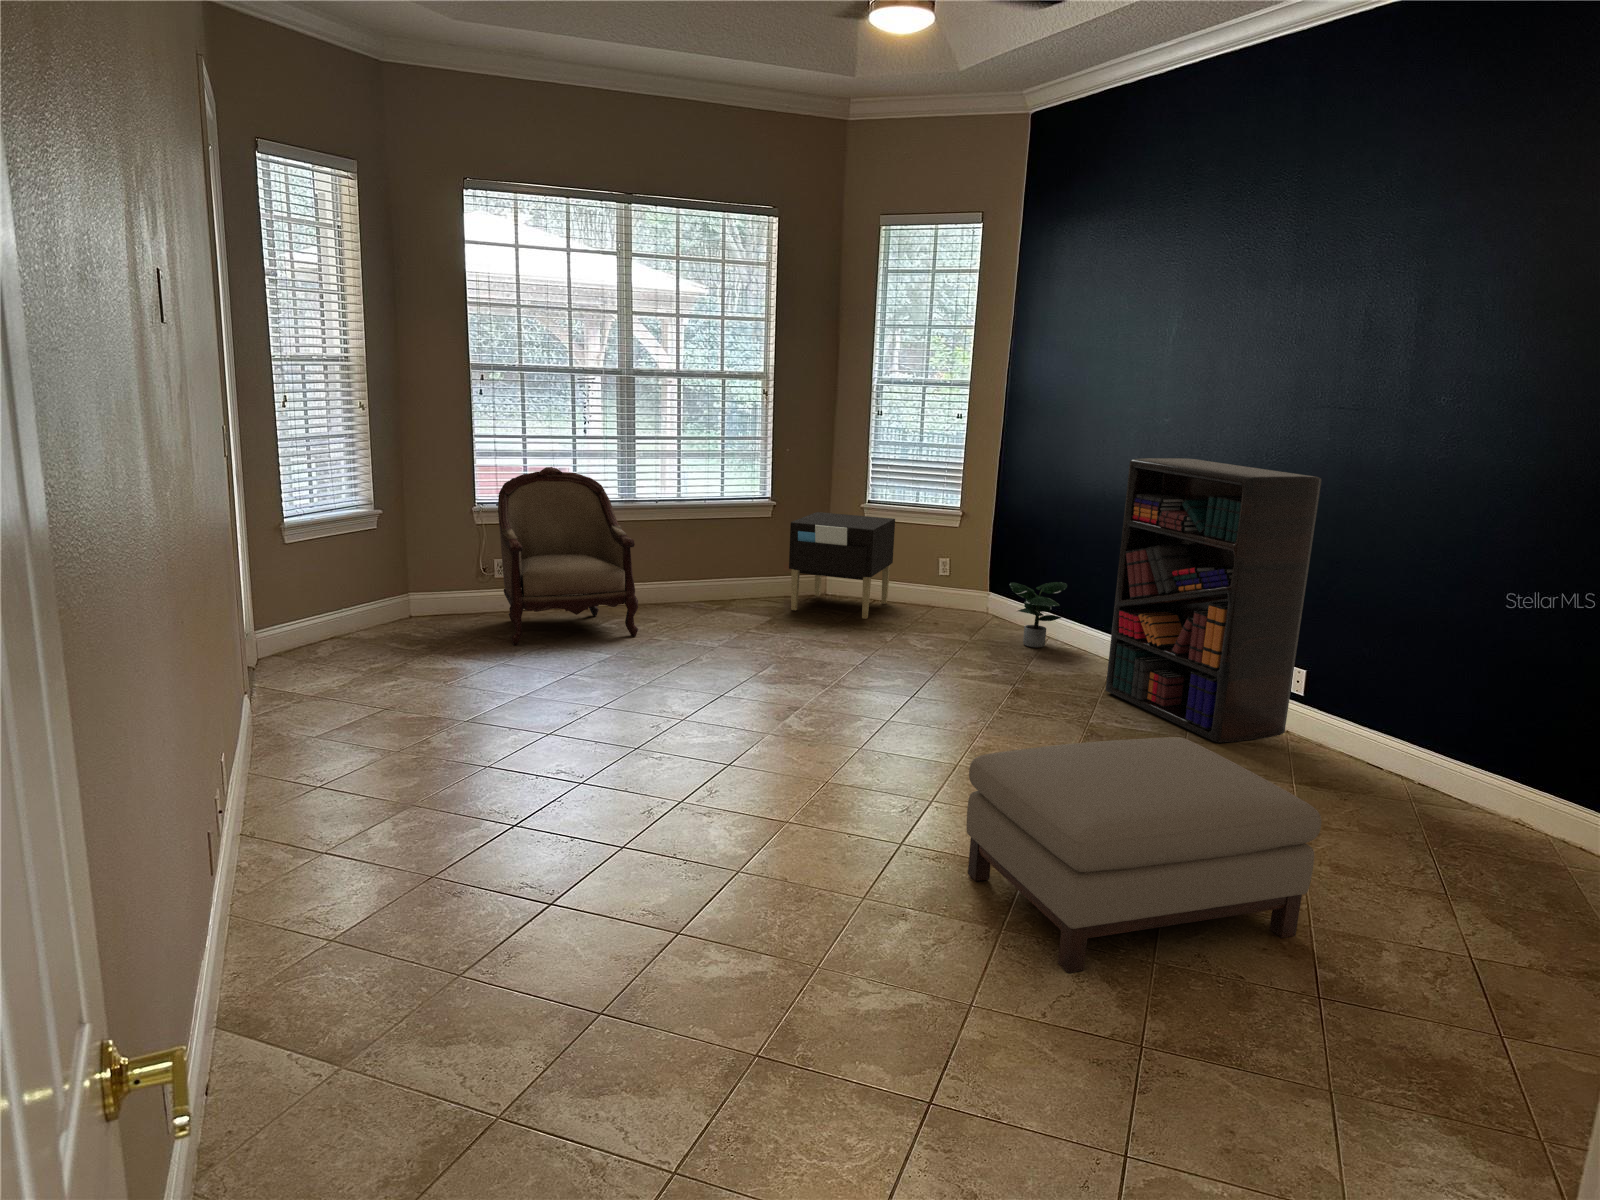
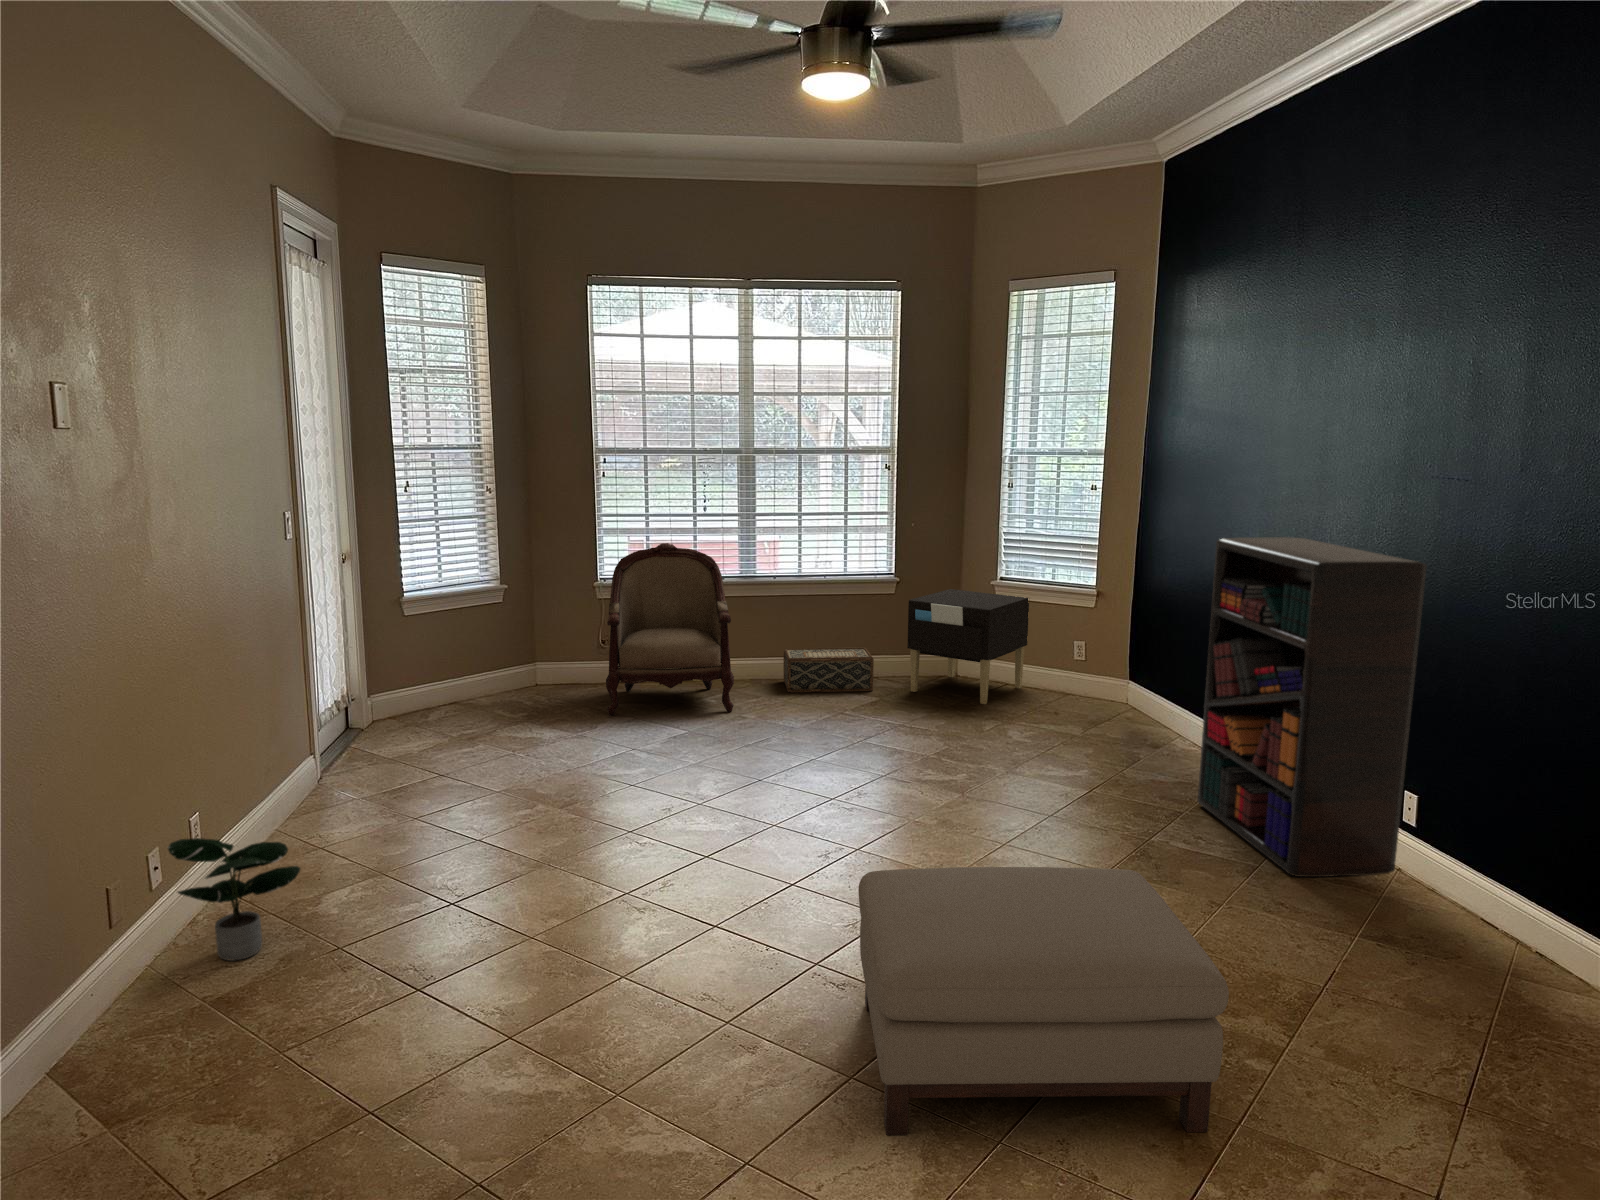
woven basket: none [663,570,757,615] -> present [783,647,874,692]
potted plant: present [1010,582,1067,647] -> present [168,838,300,961]

